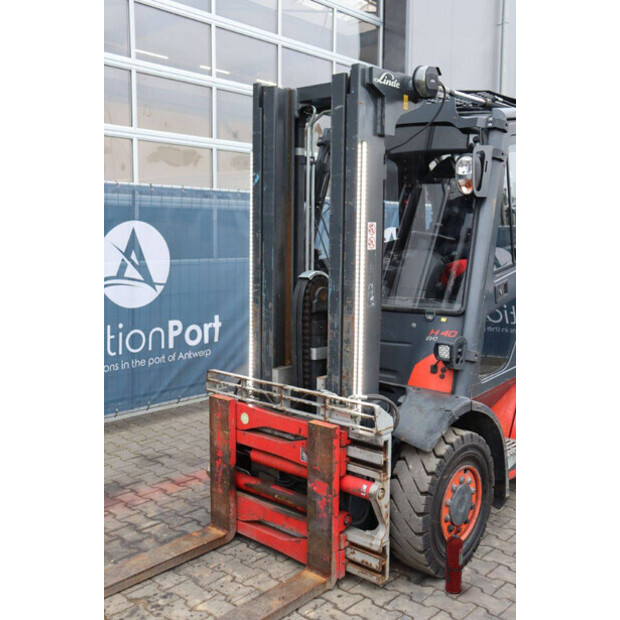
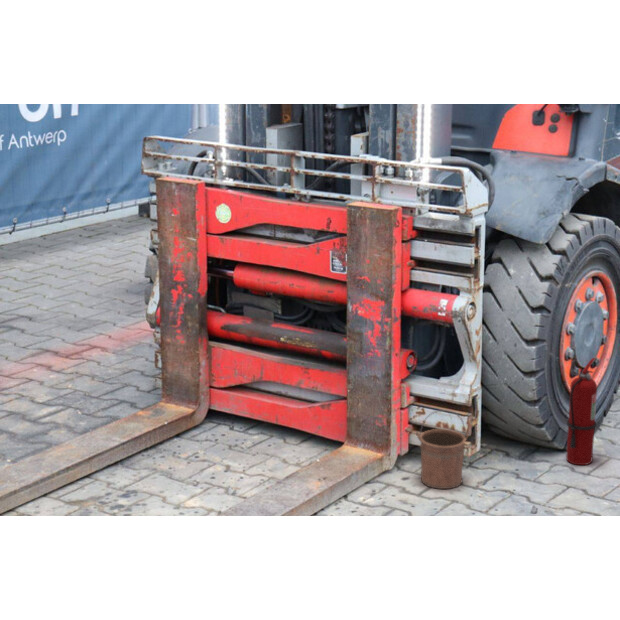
bucket: none [346,555,379,608] -> present [416,414,469,489]

